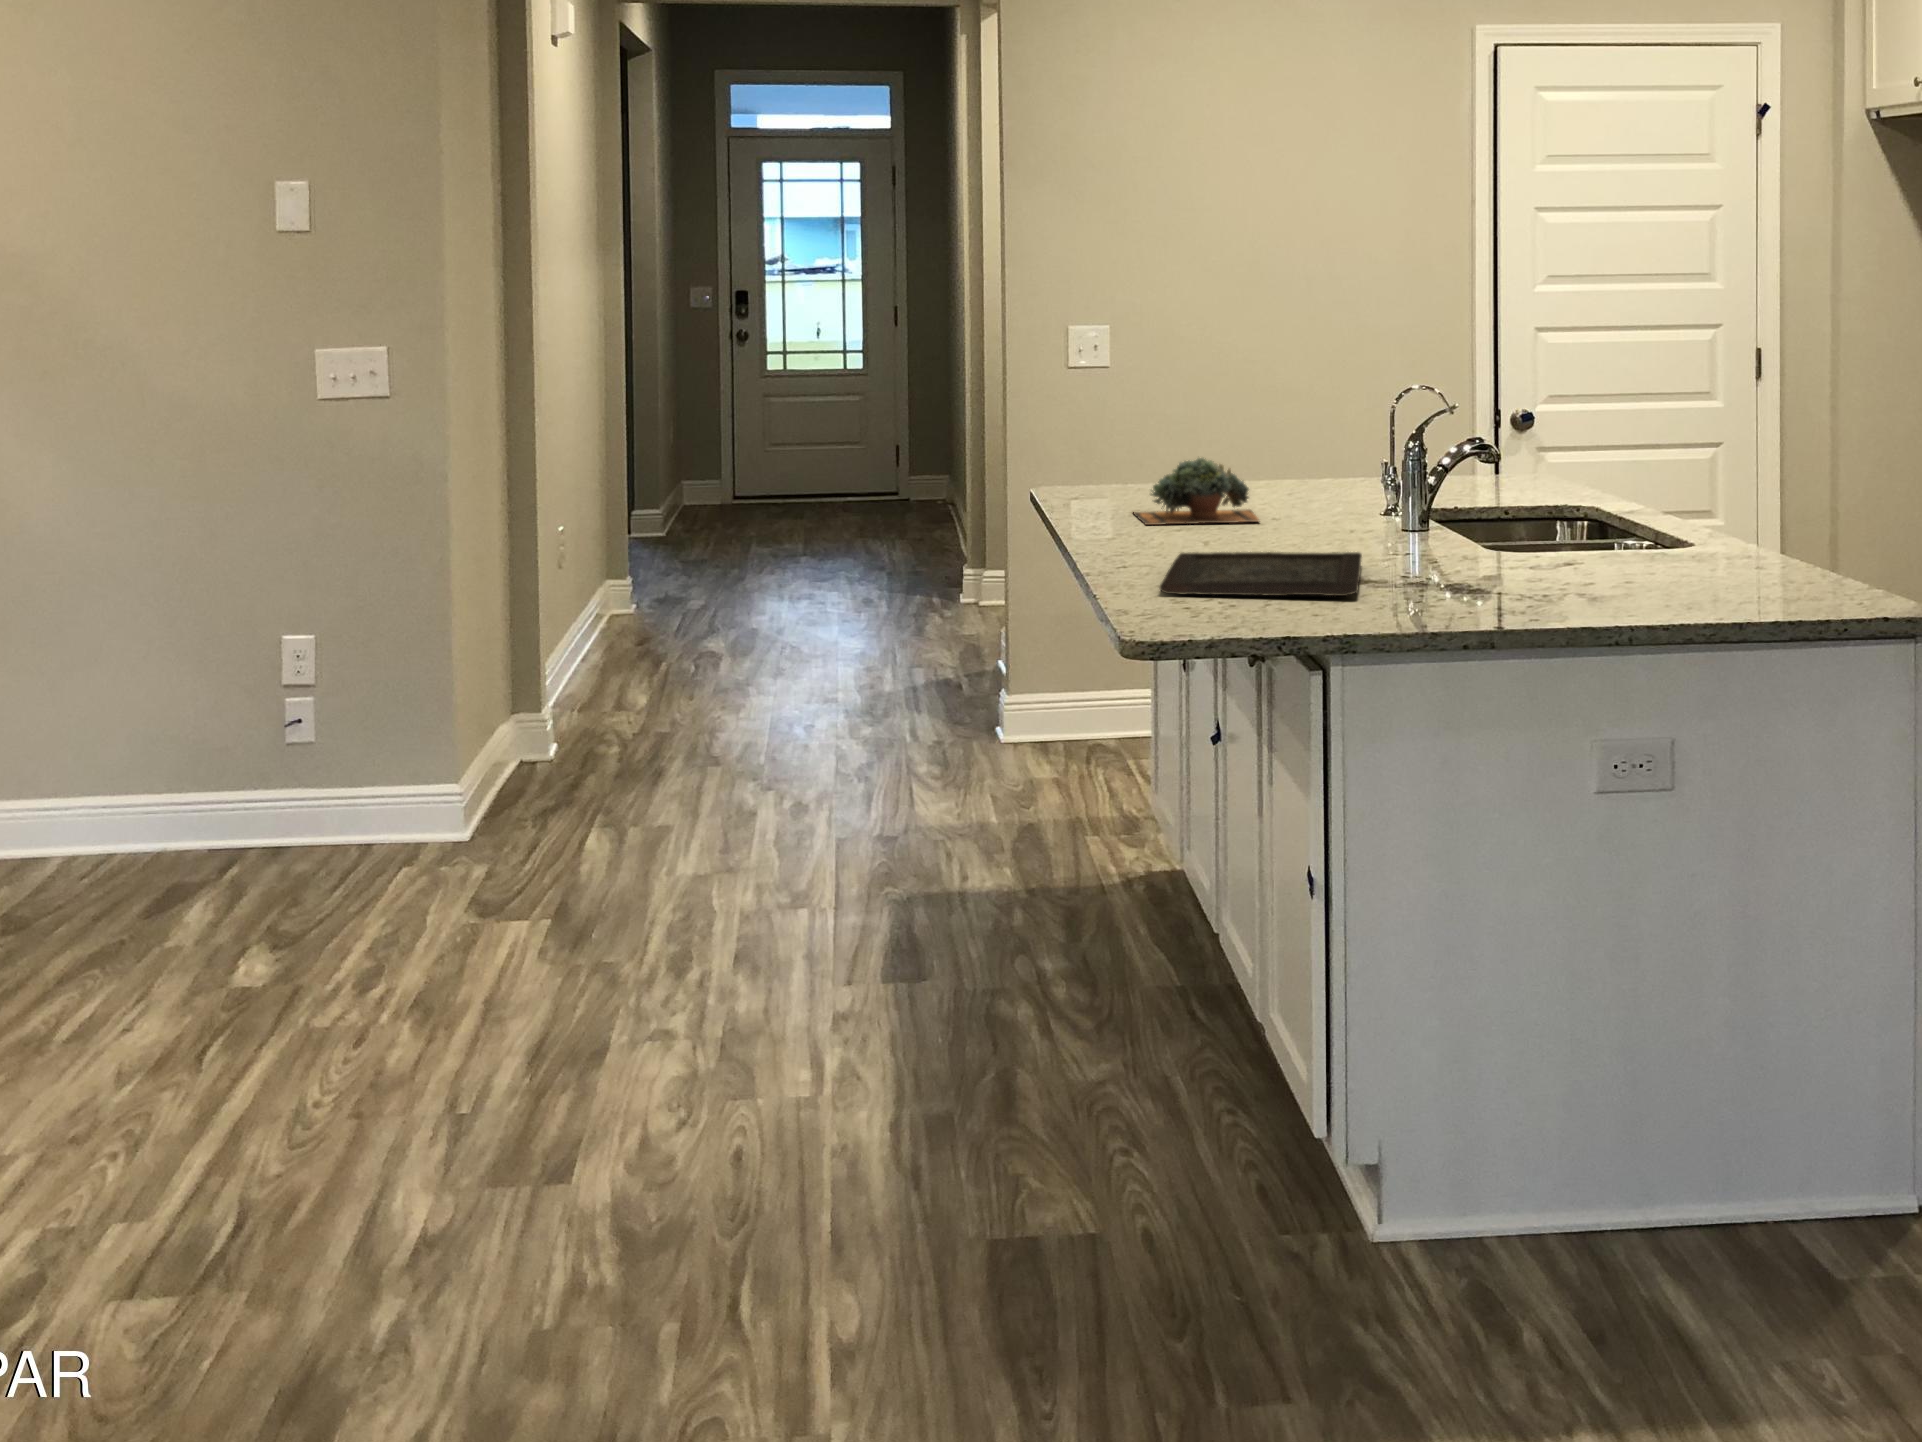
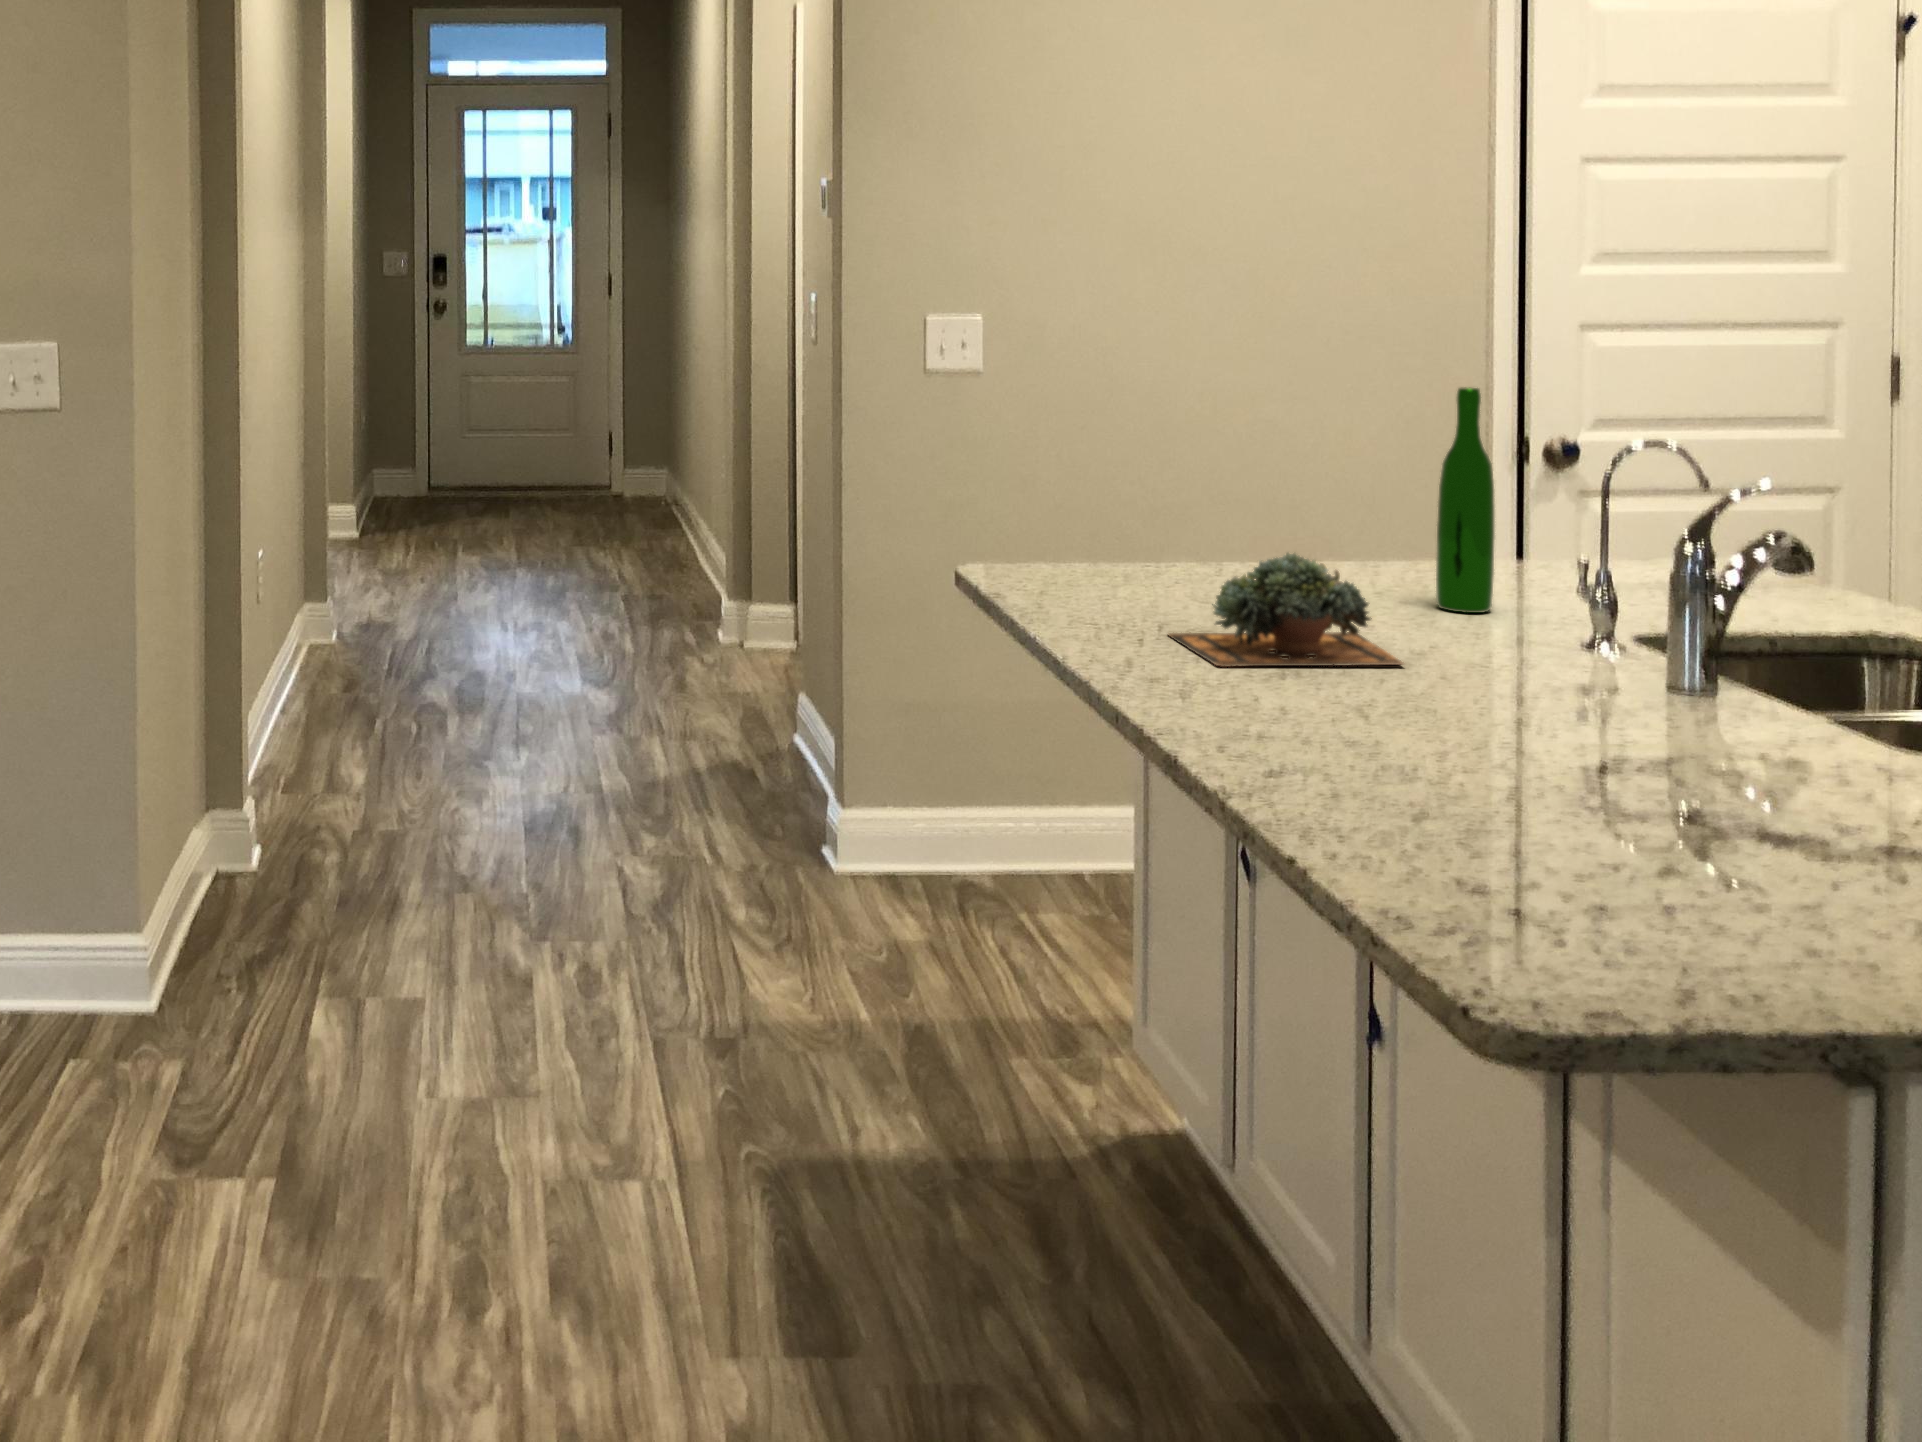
wine bottle: none [1320,358,1352,500] -> present [1436,387,1495,613]
tray: present [1160,552,1362,596] -> none [1373,756,1866,909]

